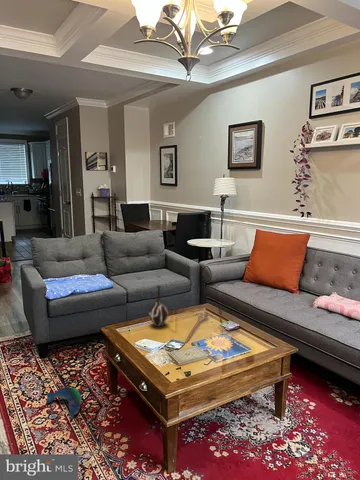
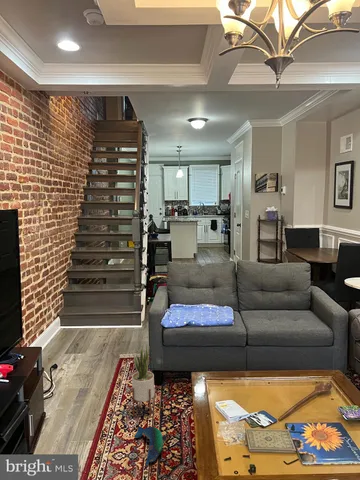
vase: present [149,286,168,326] -> none [250,338,273,386]
potted plant: none [28,312,53,388] -> present [132,343,154,417]

